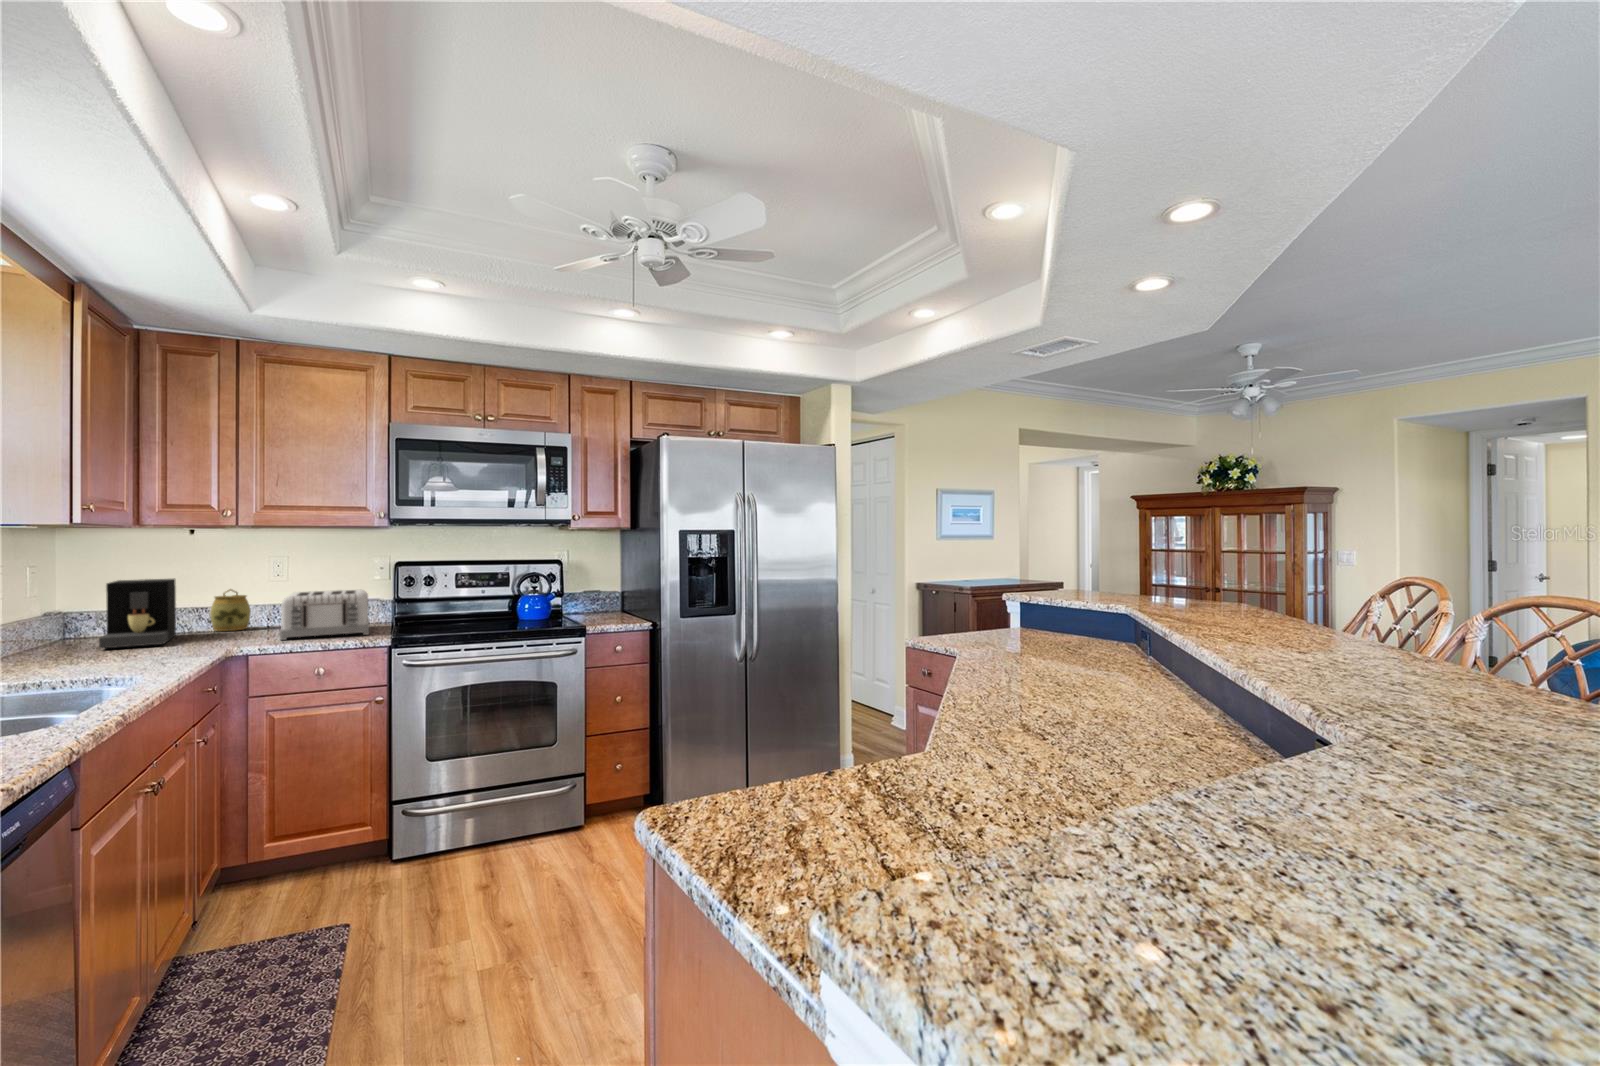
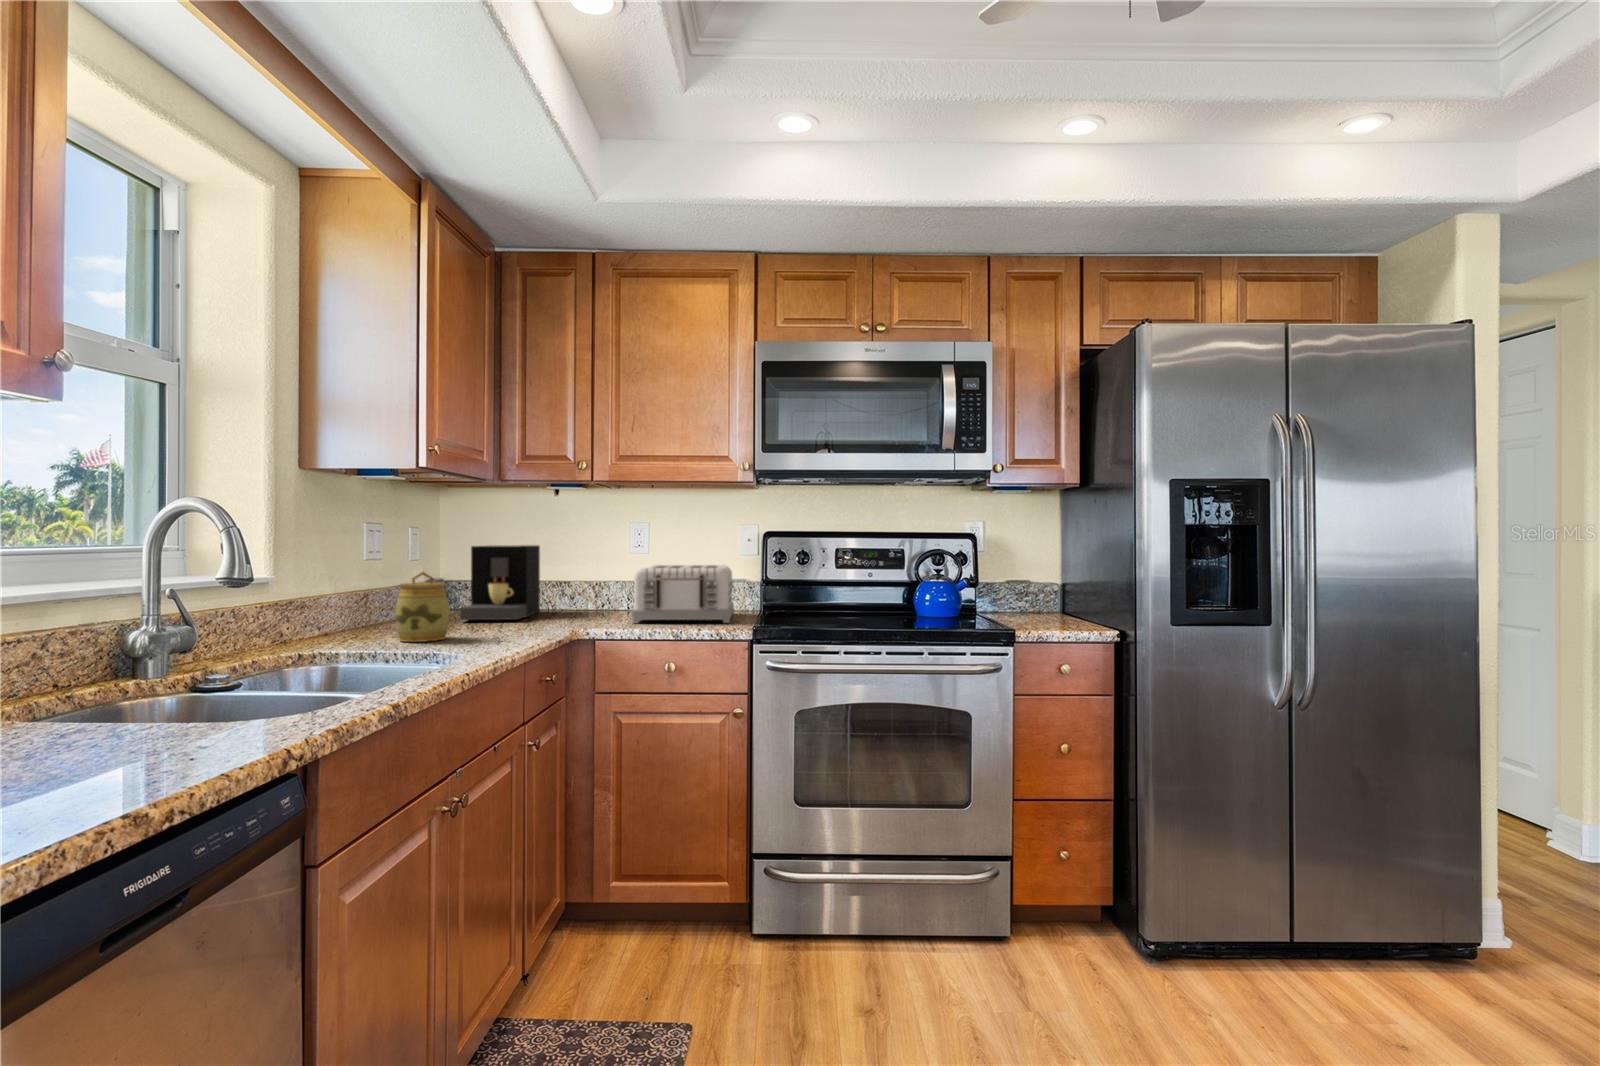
jar: present [210,589,251,631] -> present [395,572,450,642]

